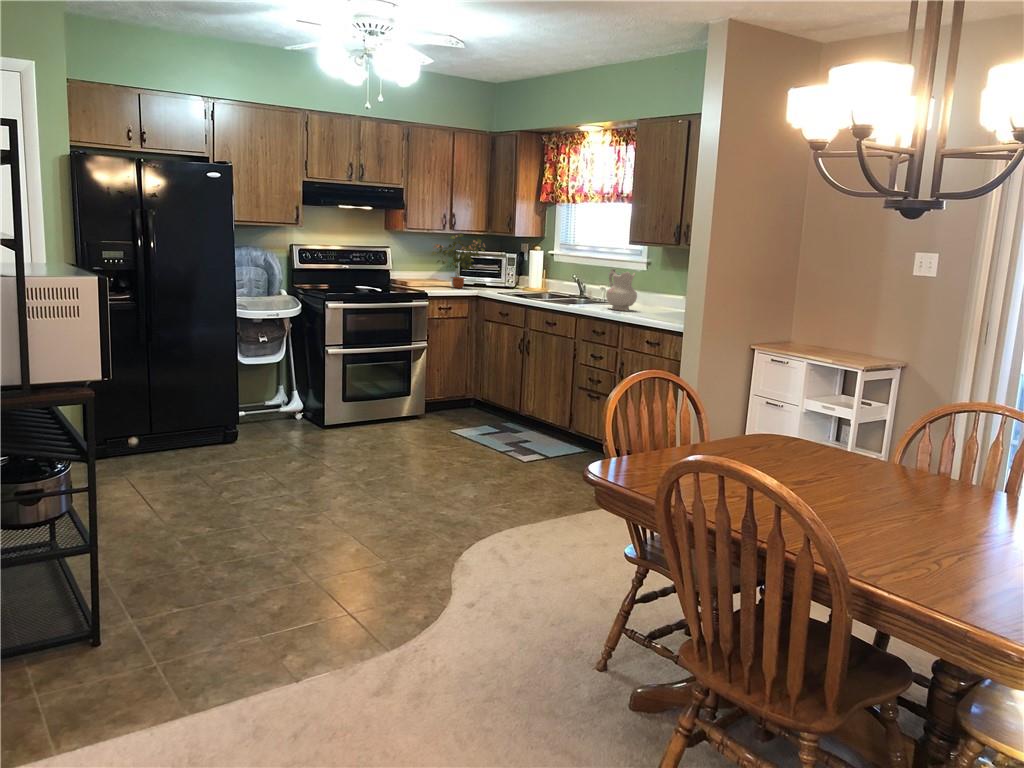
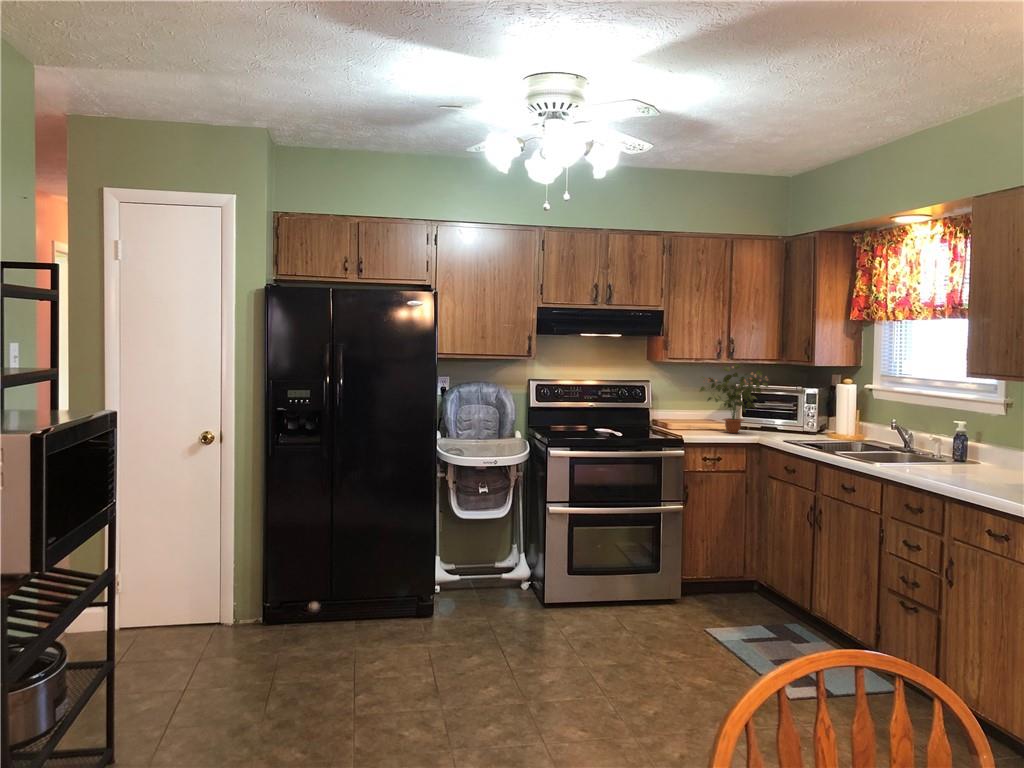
ceramic pitcher: present [606,269,637,311] -> none [929,412,982,476]

